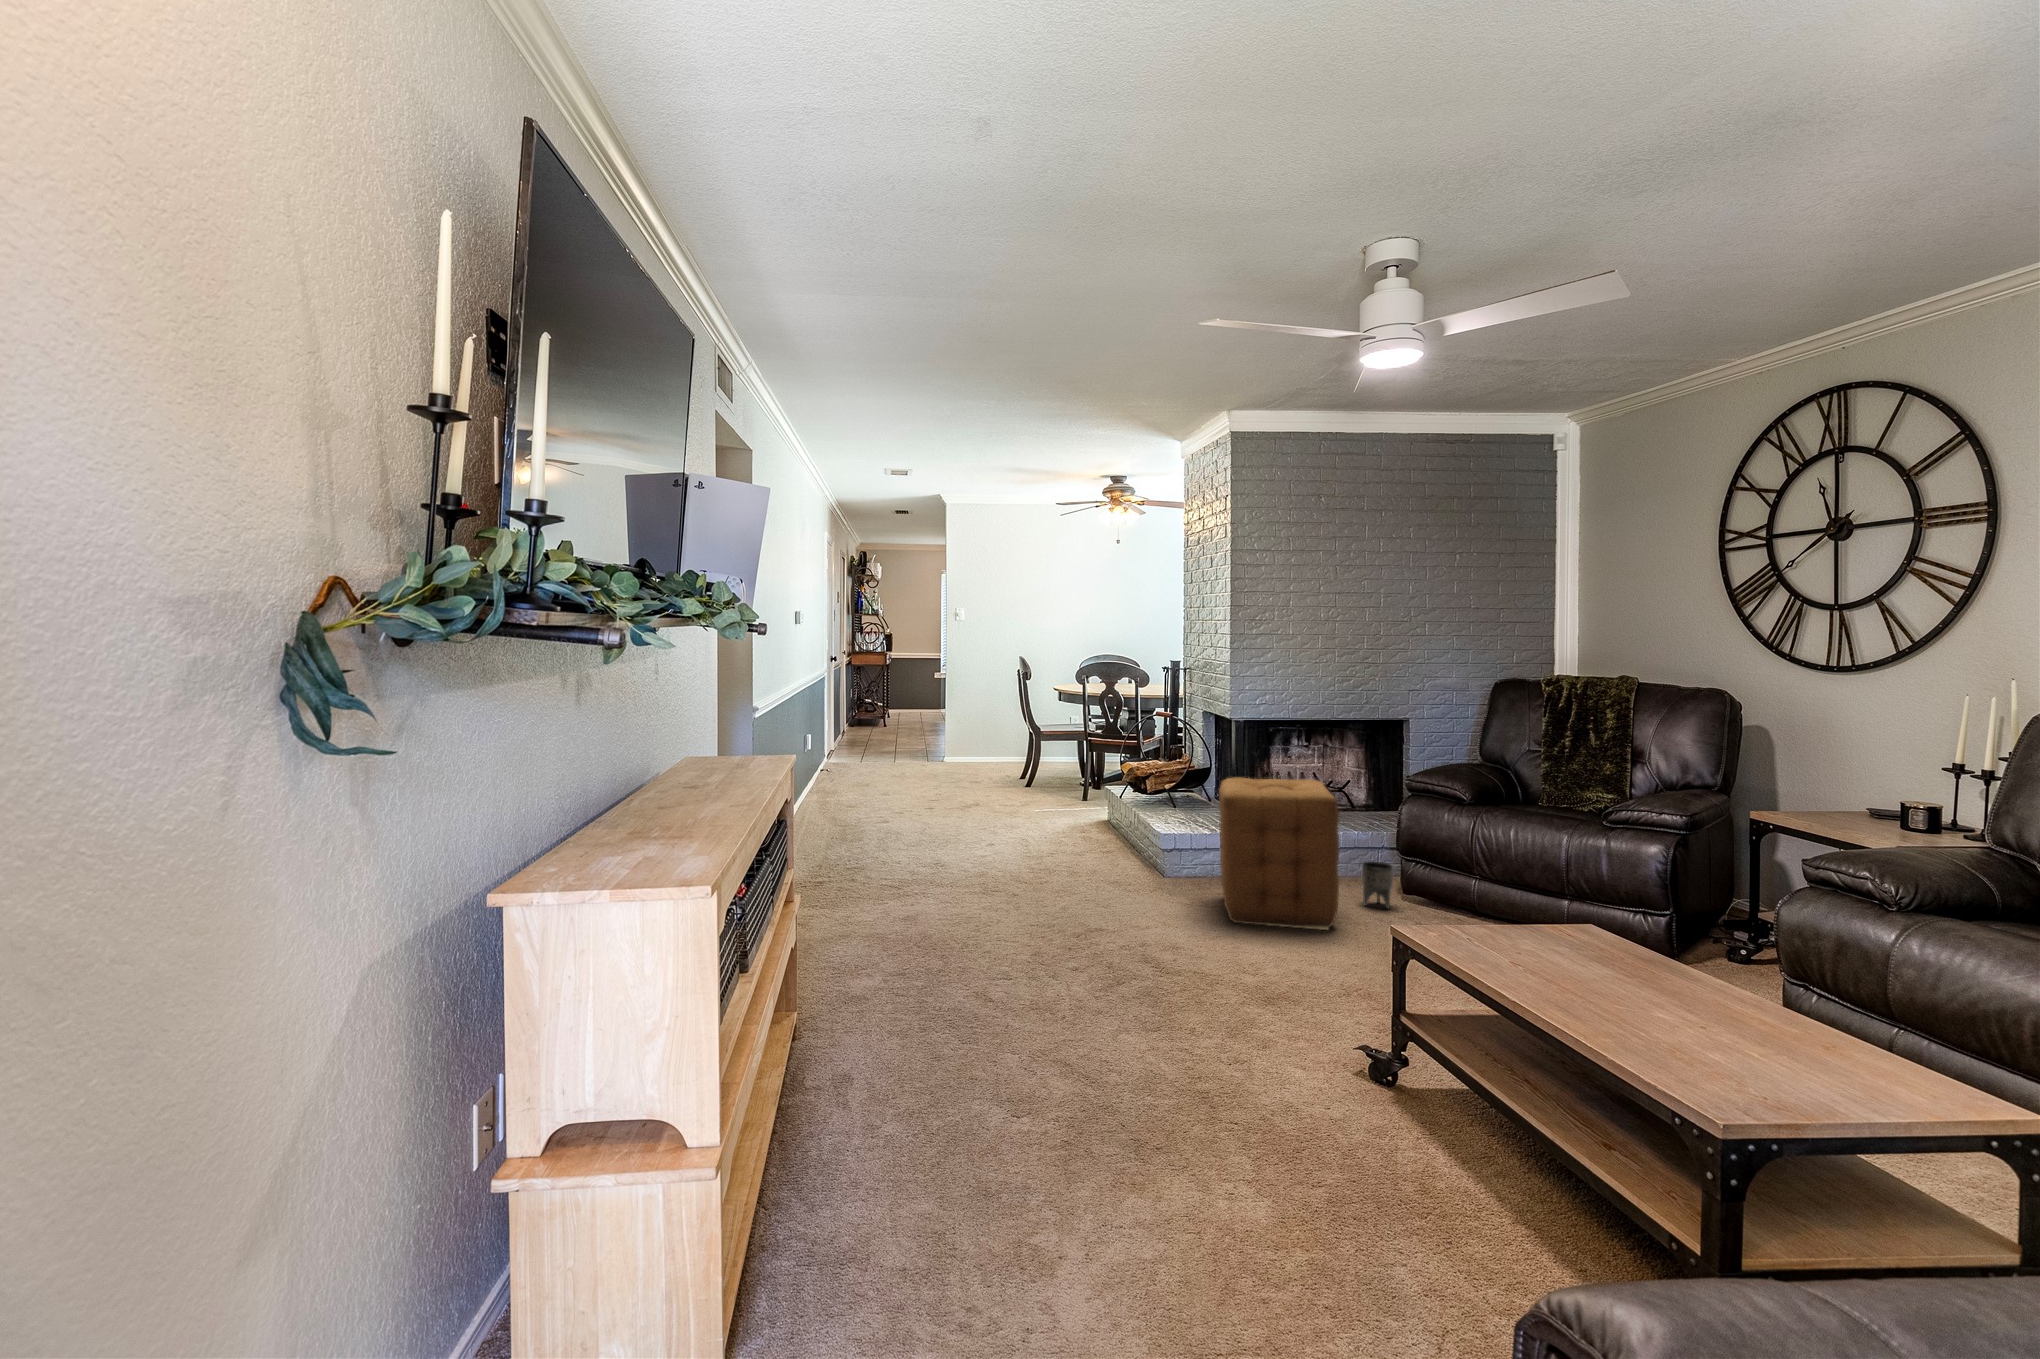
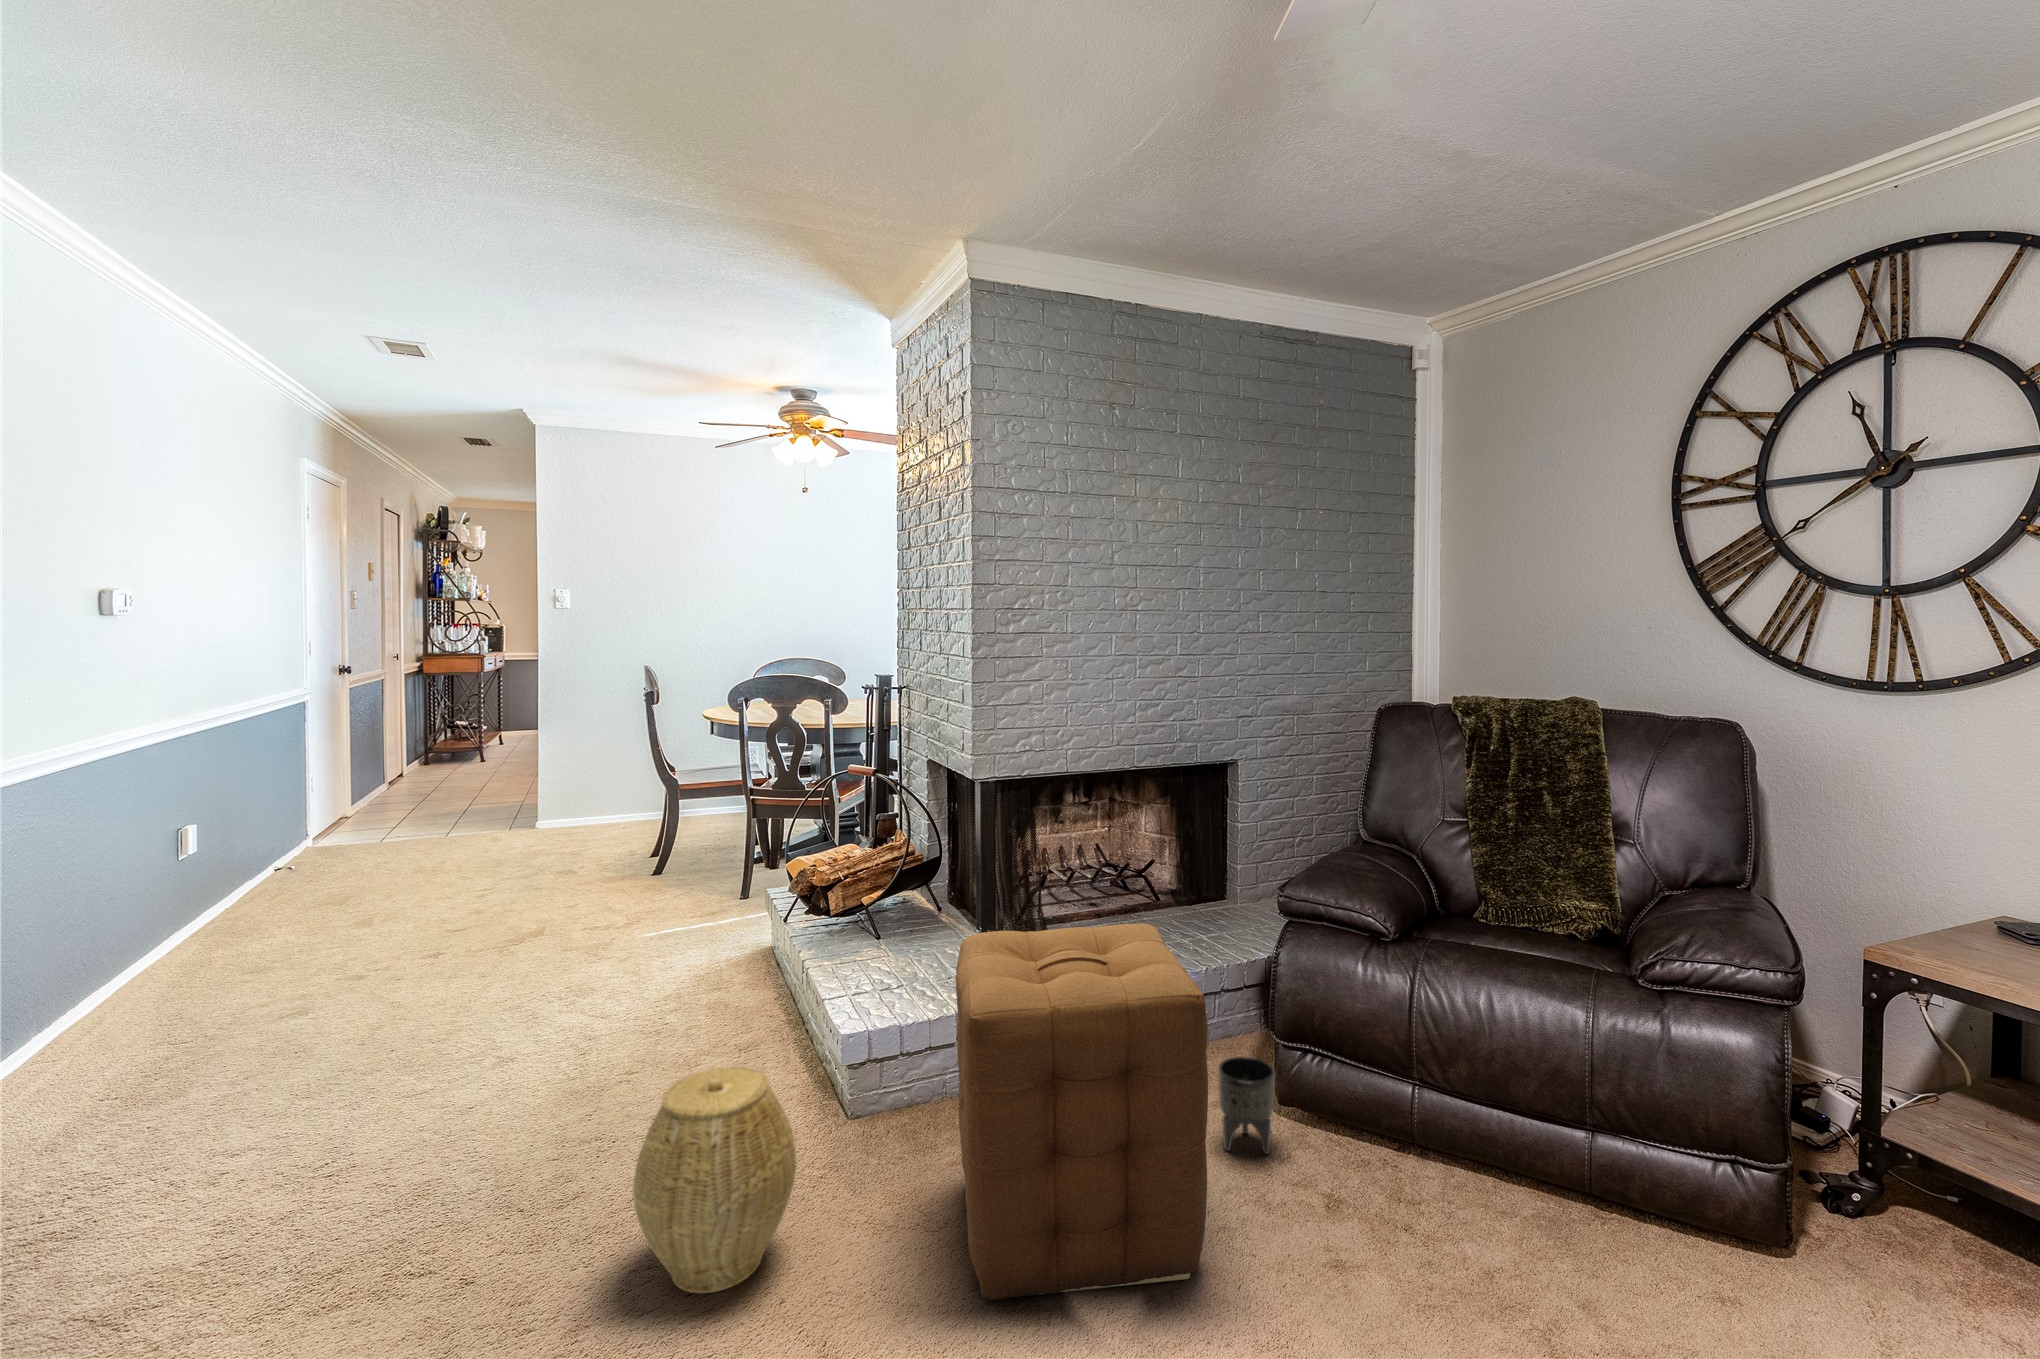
woven basket: none [1082,822,1147,906] -> present [633,1067,797,1294]

